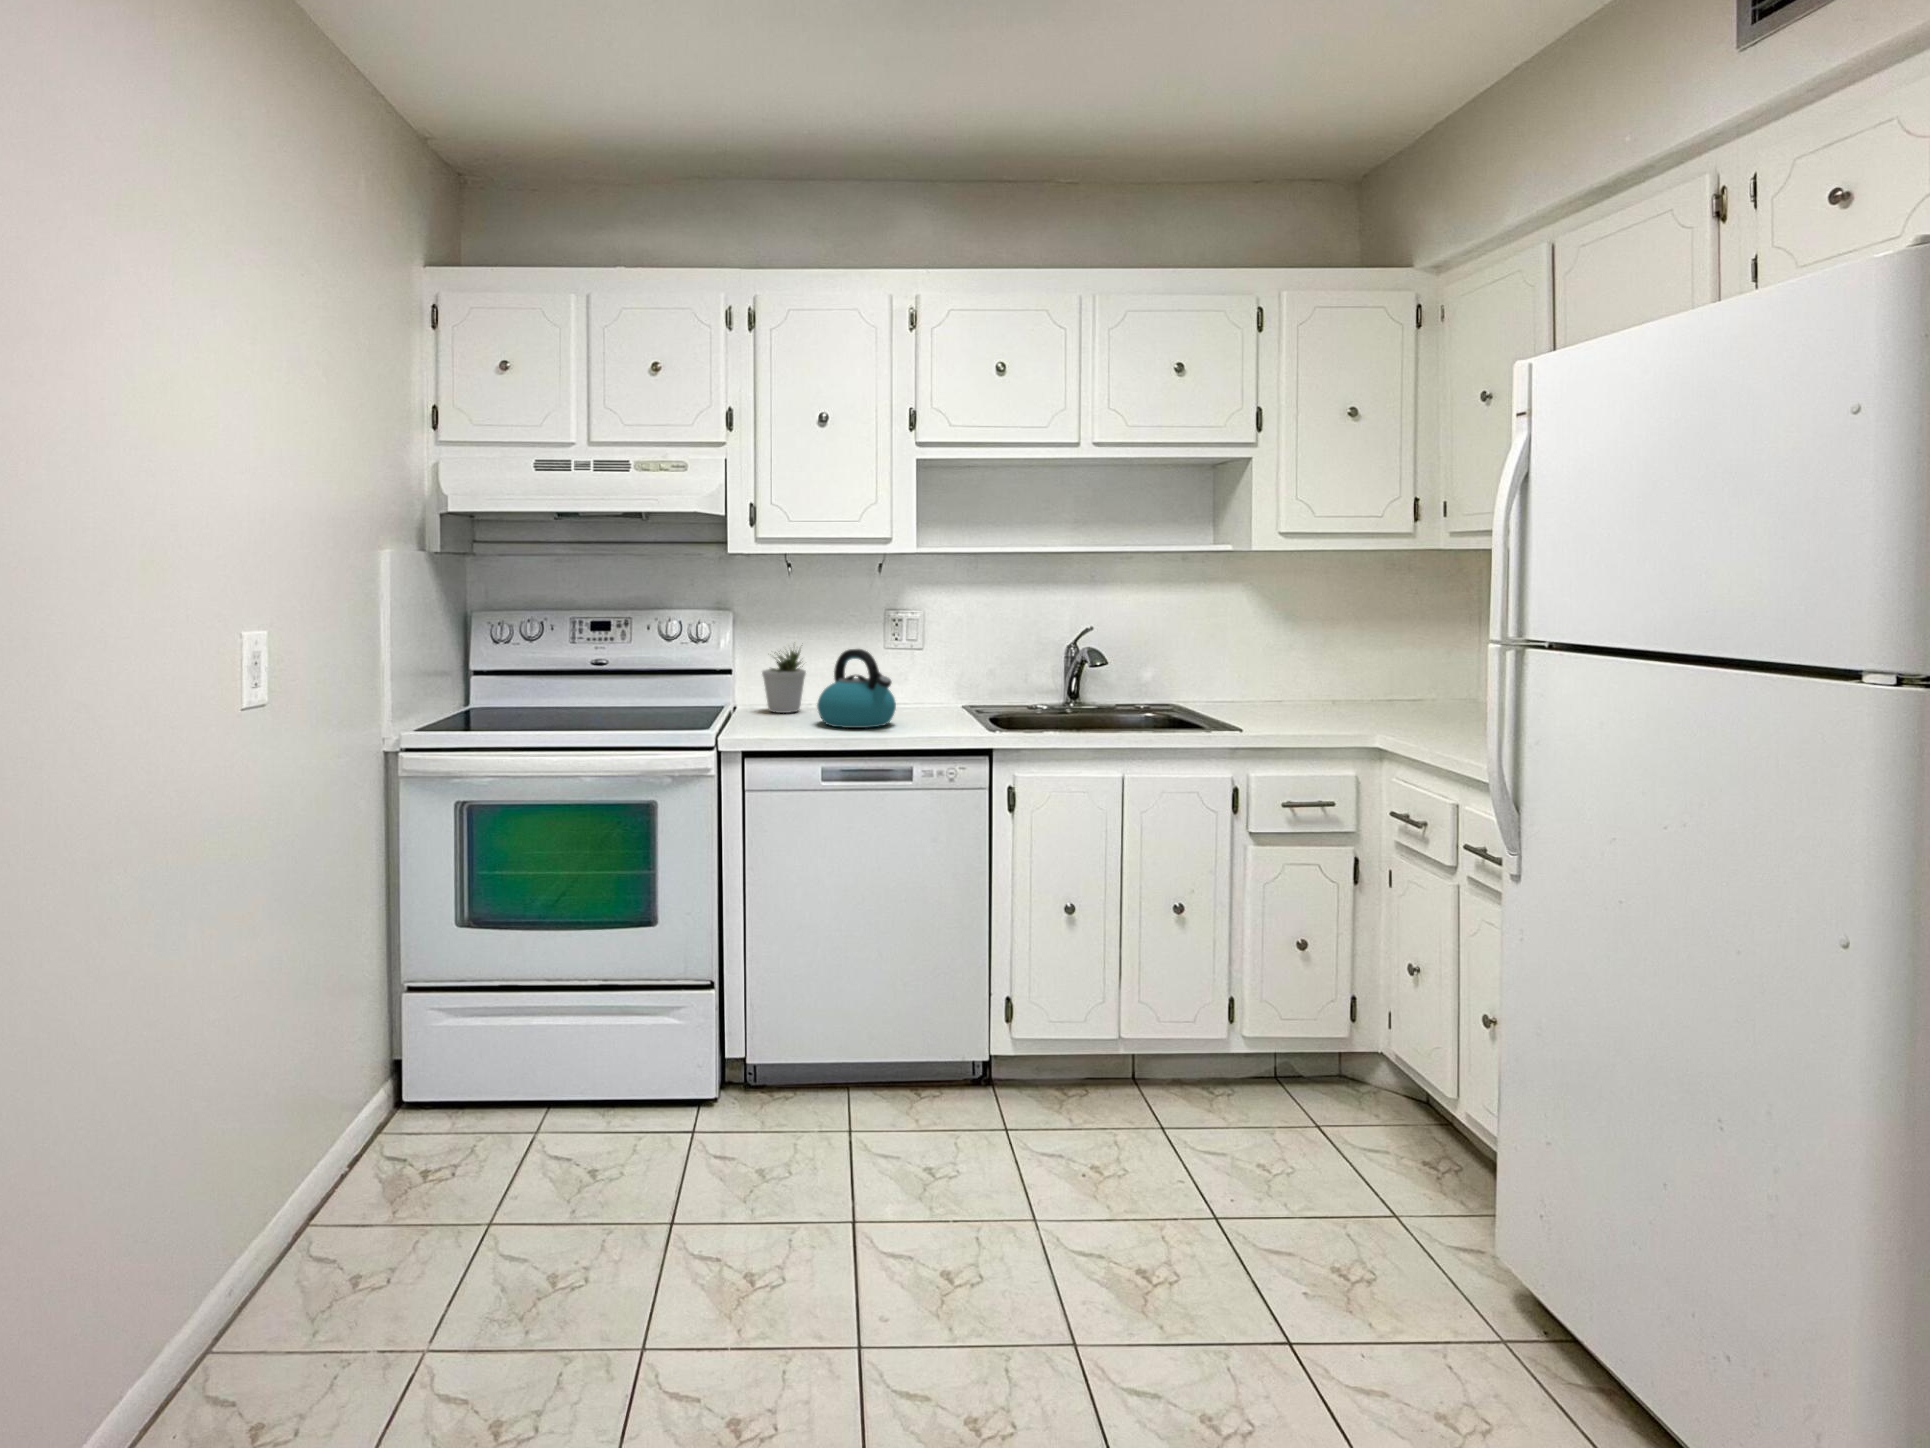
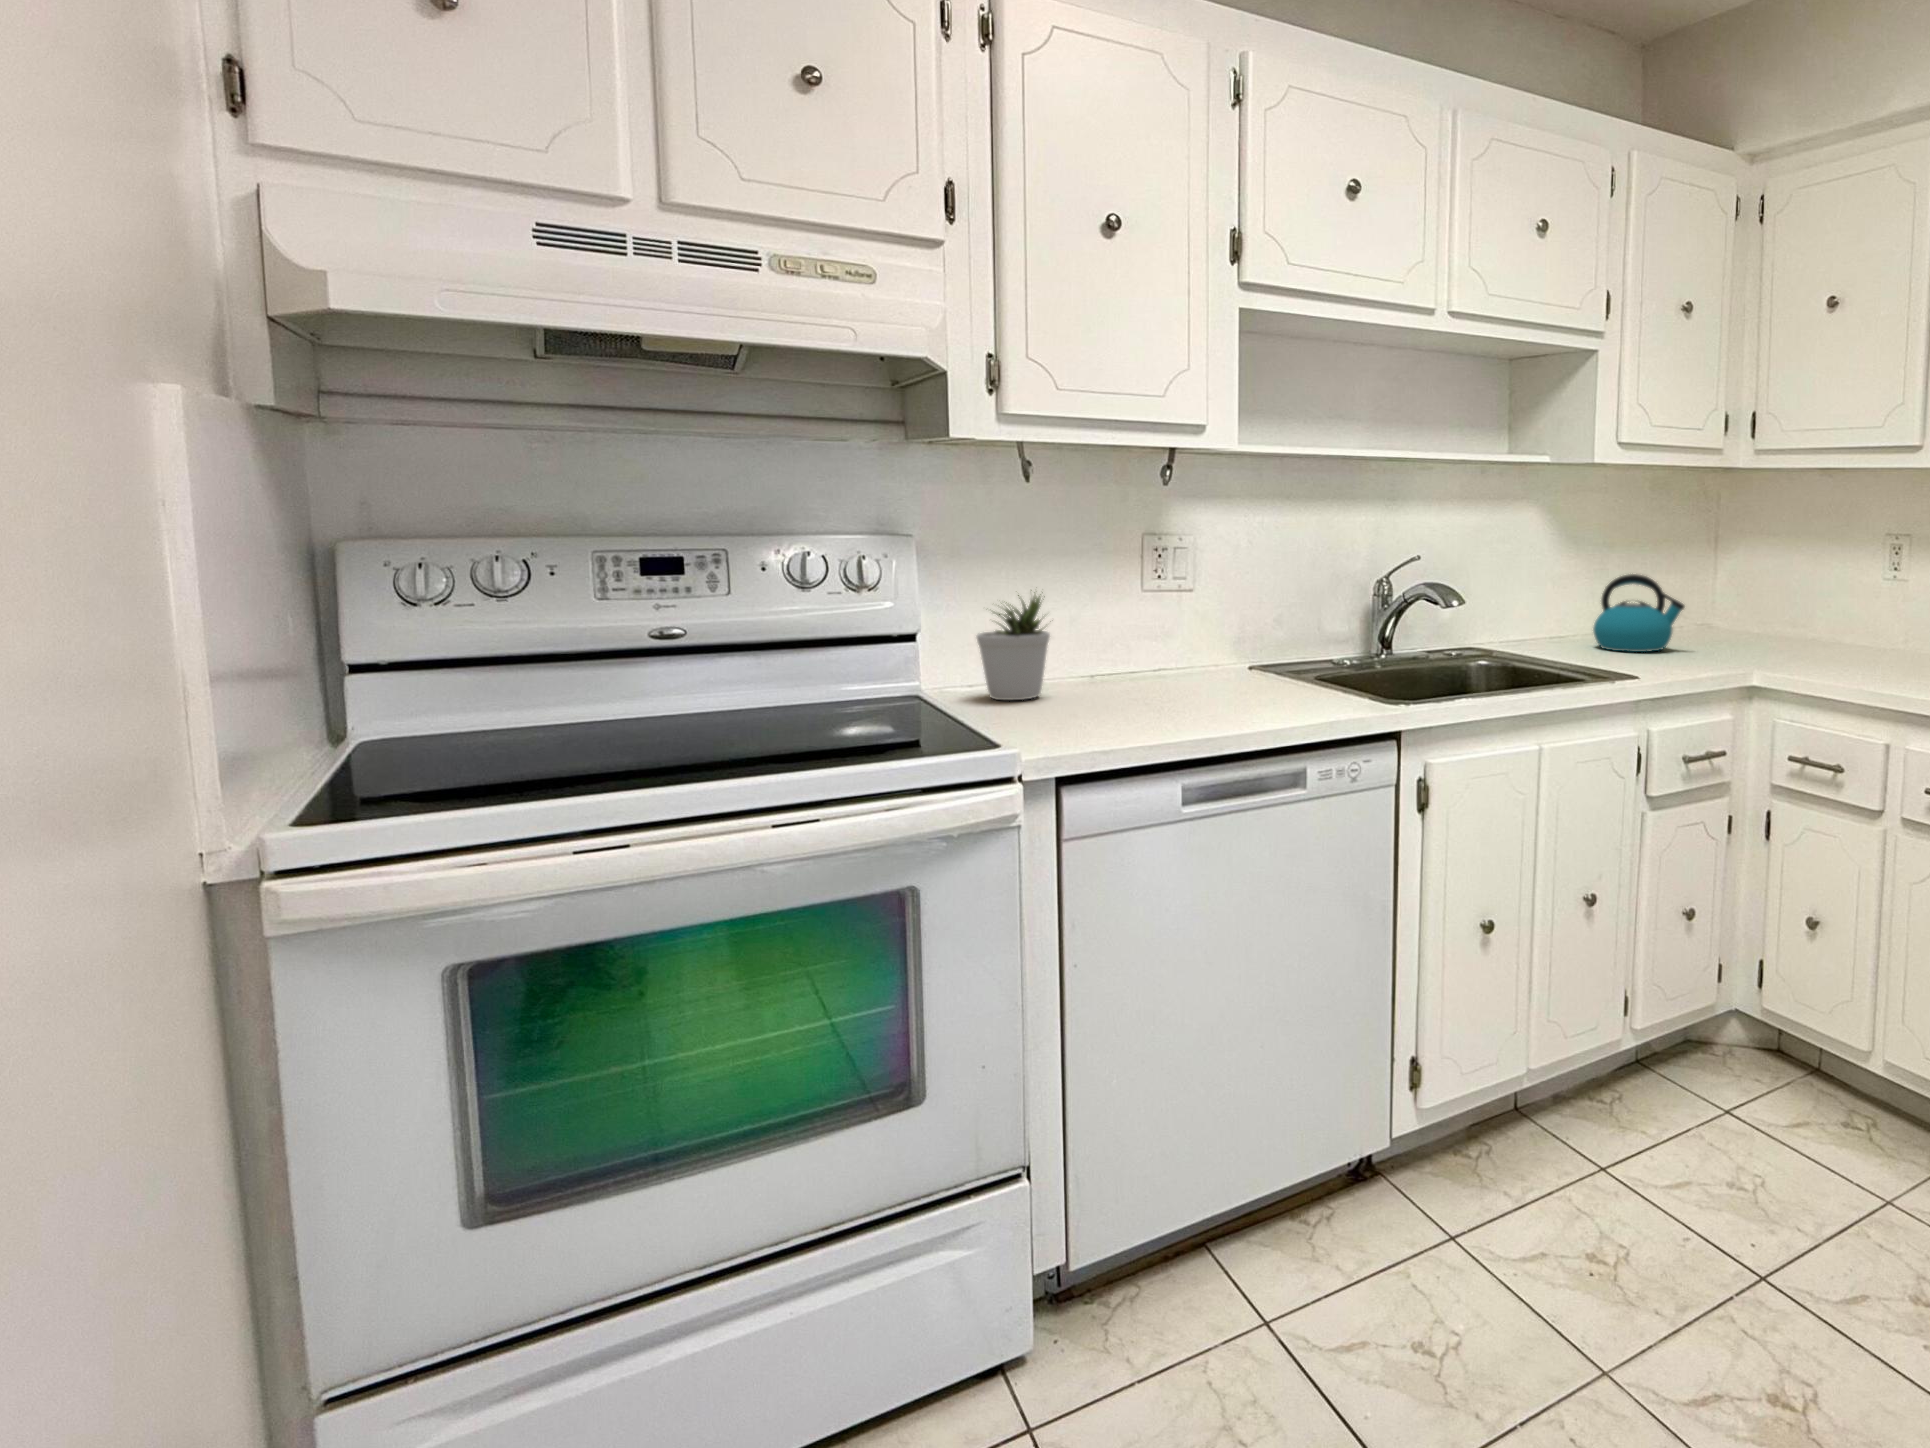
kettle: present [817,649,896,728] -> present [1593,574,1685,652]

